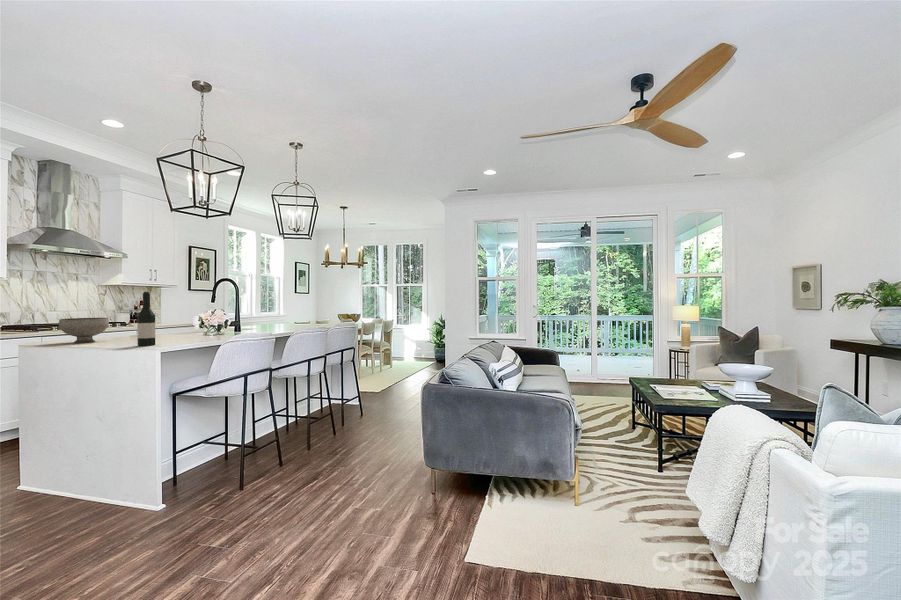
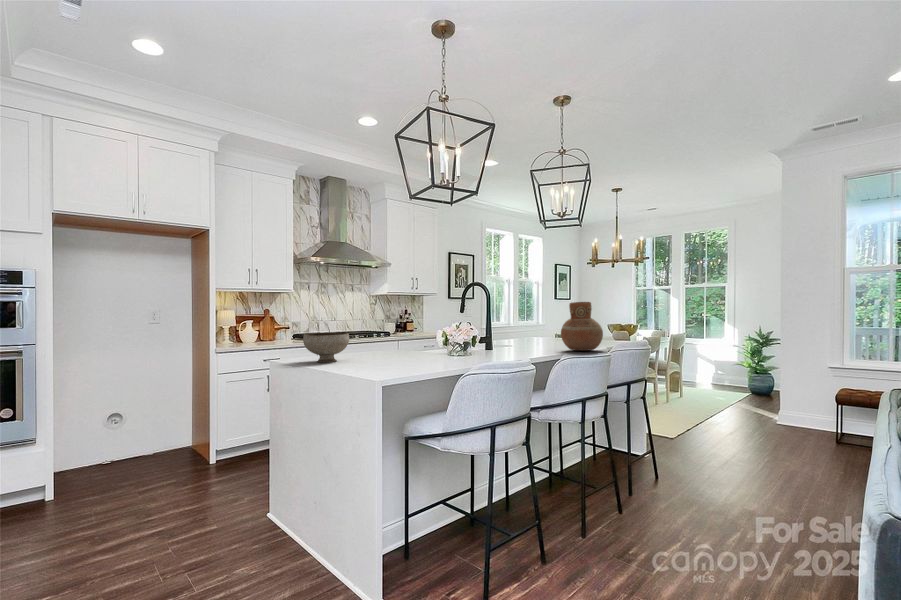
wine bottle: present [137,292,155,346] -> none [360,302,380,377]
vase: none [295,295,324,329] -> present [561,302,603,351]

